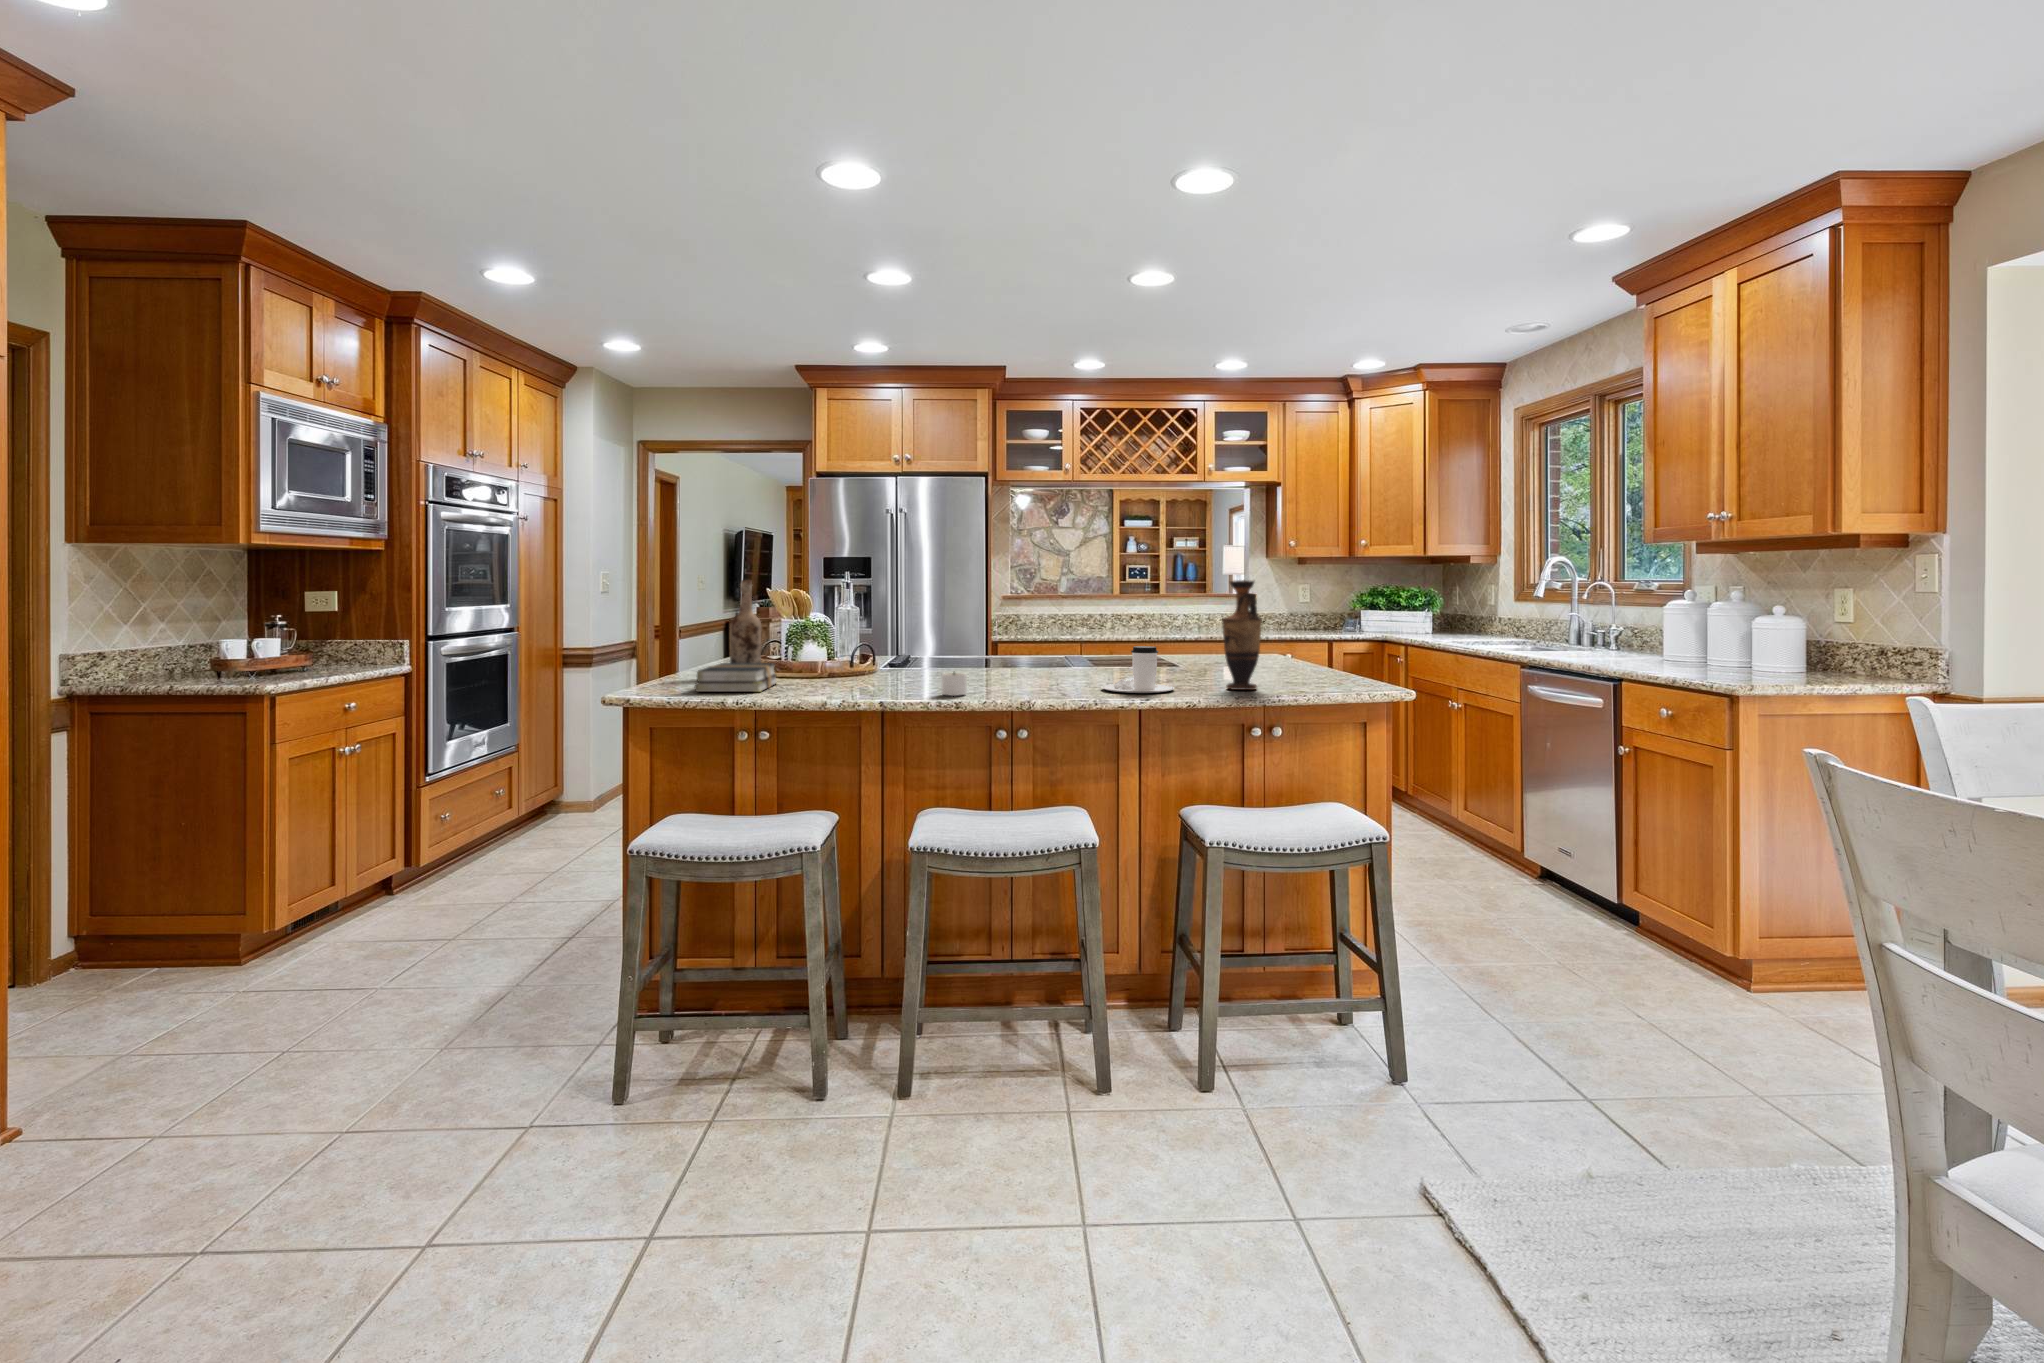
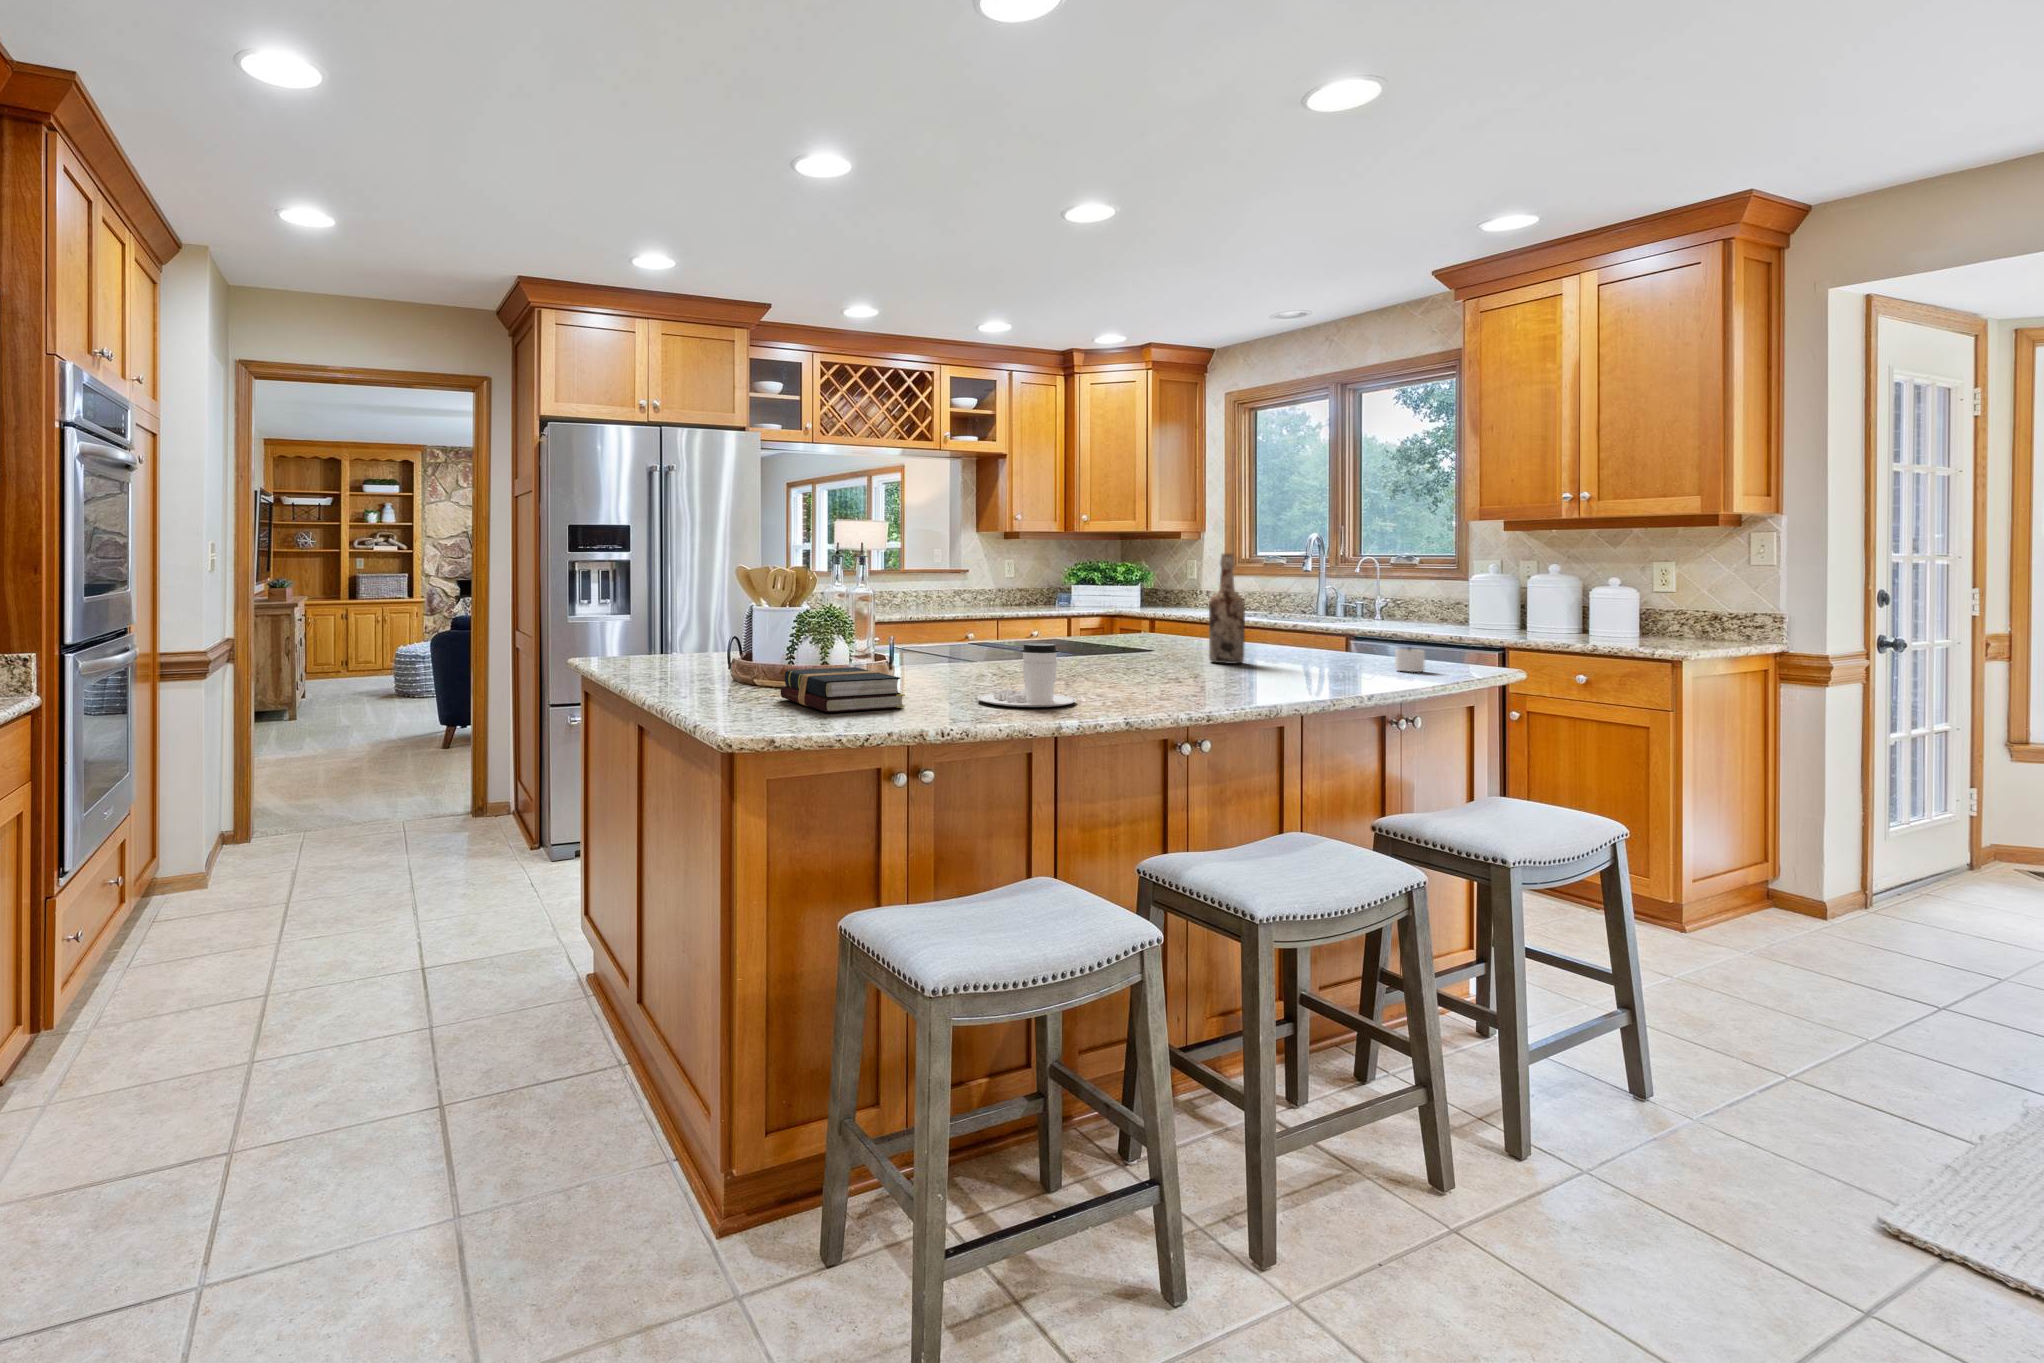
wine bottle: present [730,580,761,663] -> present [1209,554,1245,664]
vase: present [1222,580,1262,690] -> none [1340,555,1388,675]
coffee cup: present [1102,646,1174,693] -> present [978,643,1076,707]
candle: present [942,673,967,696] -> present [1395,648,1425,672]

